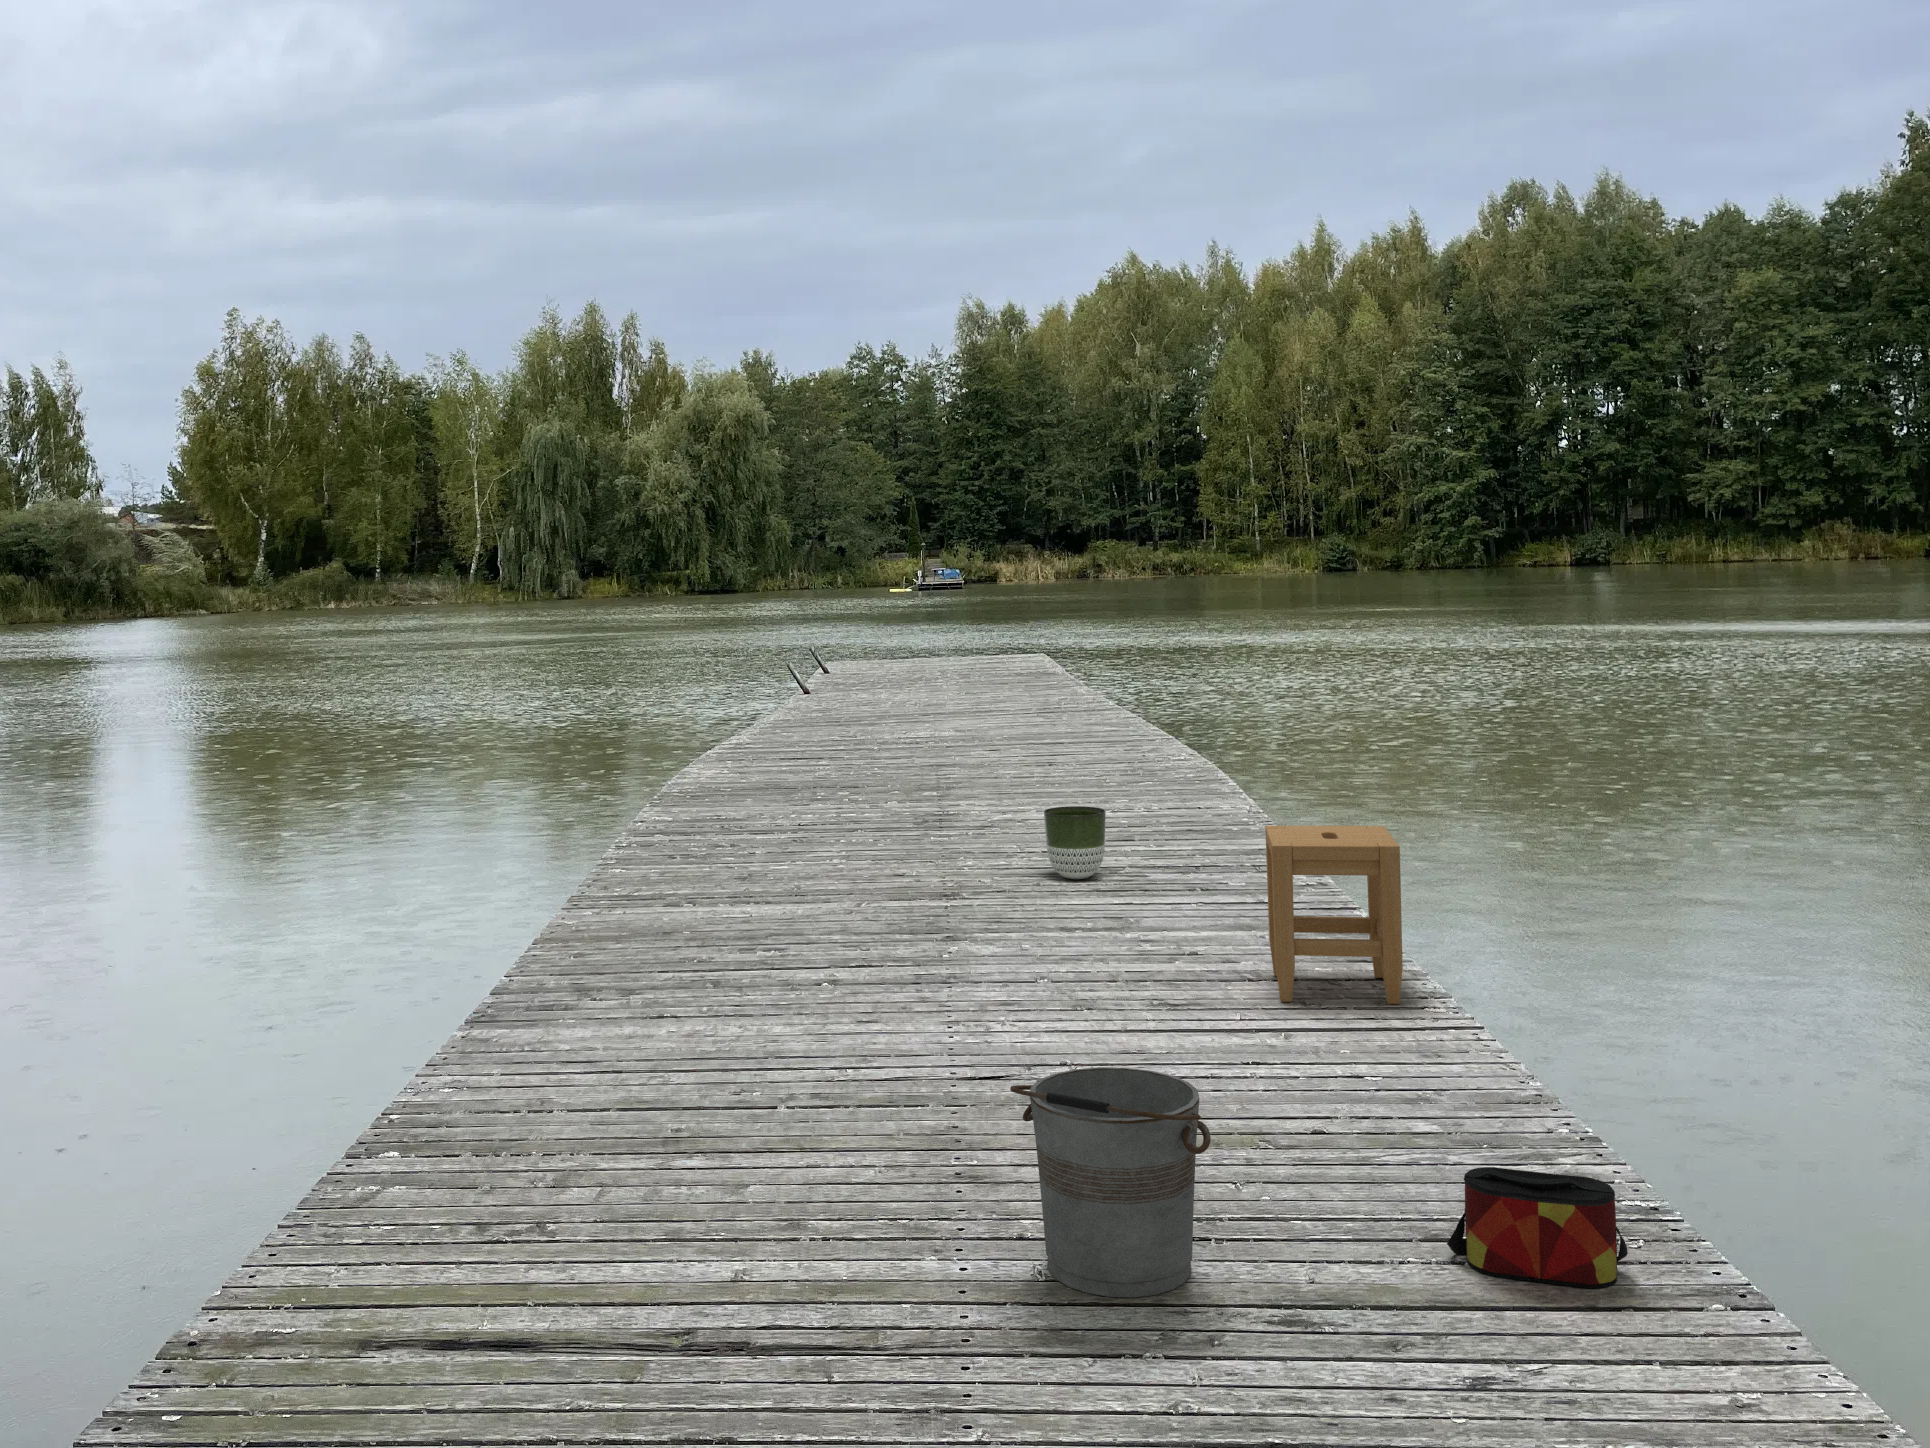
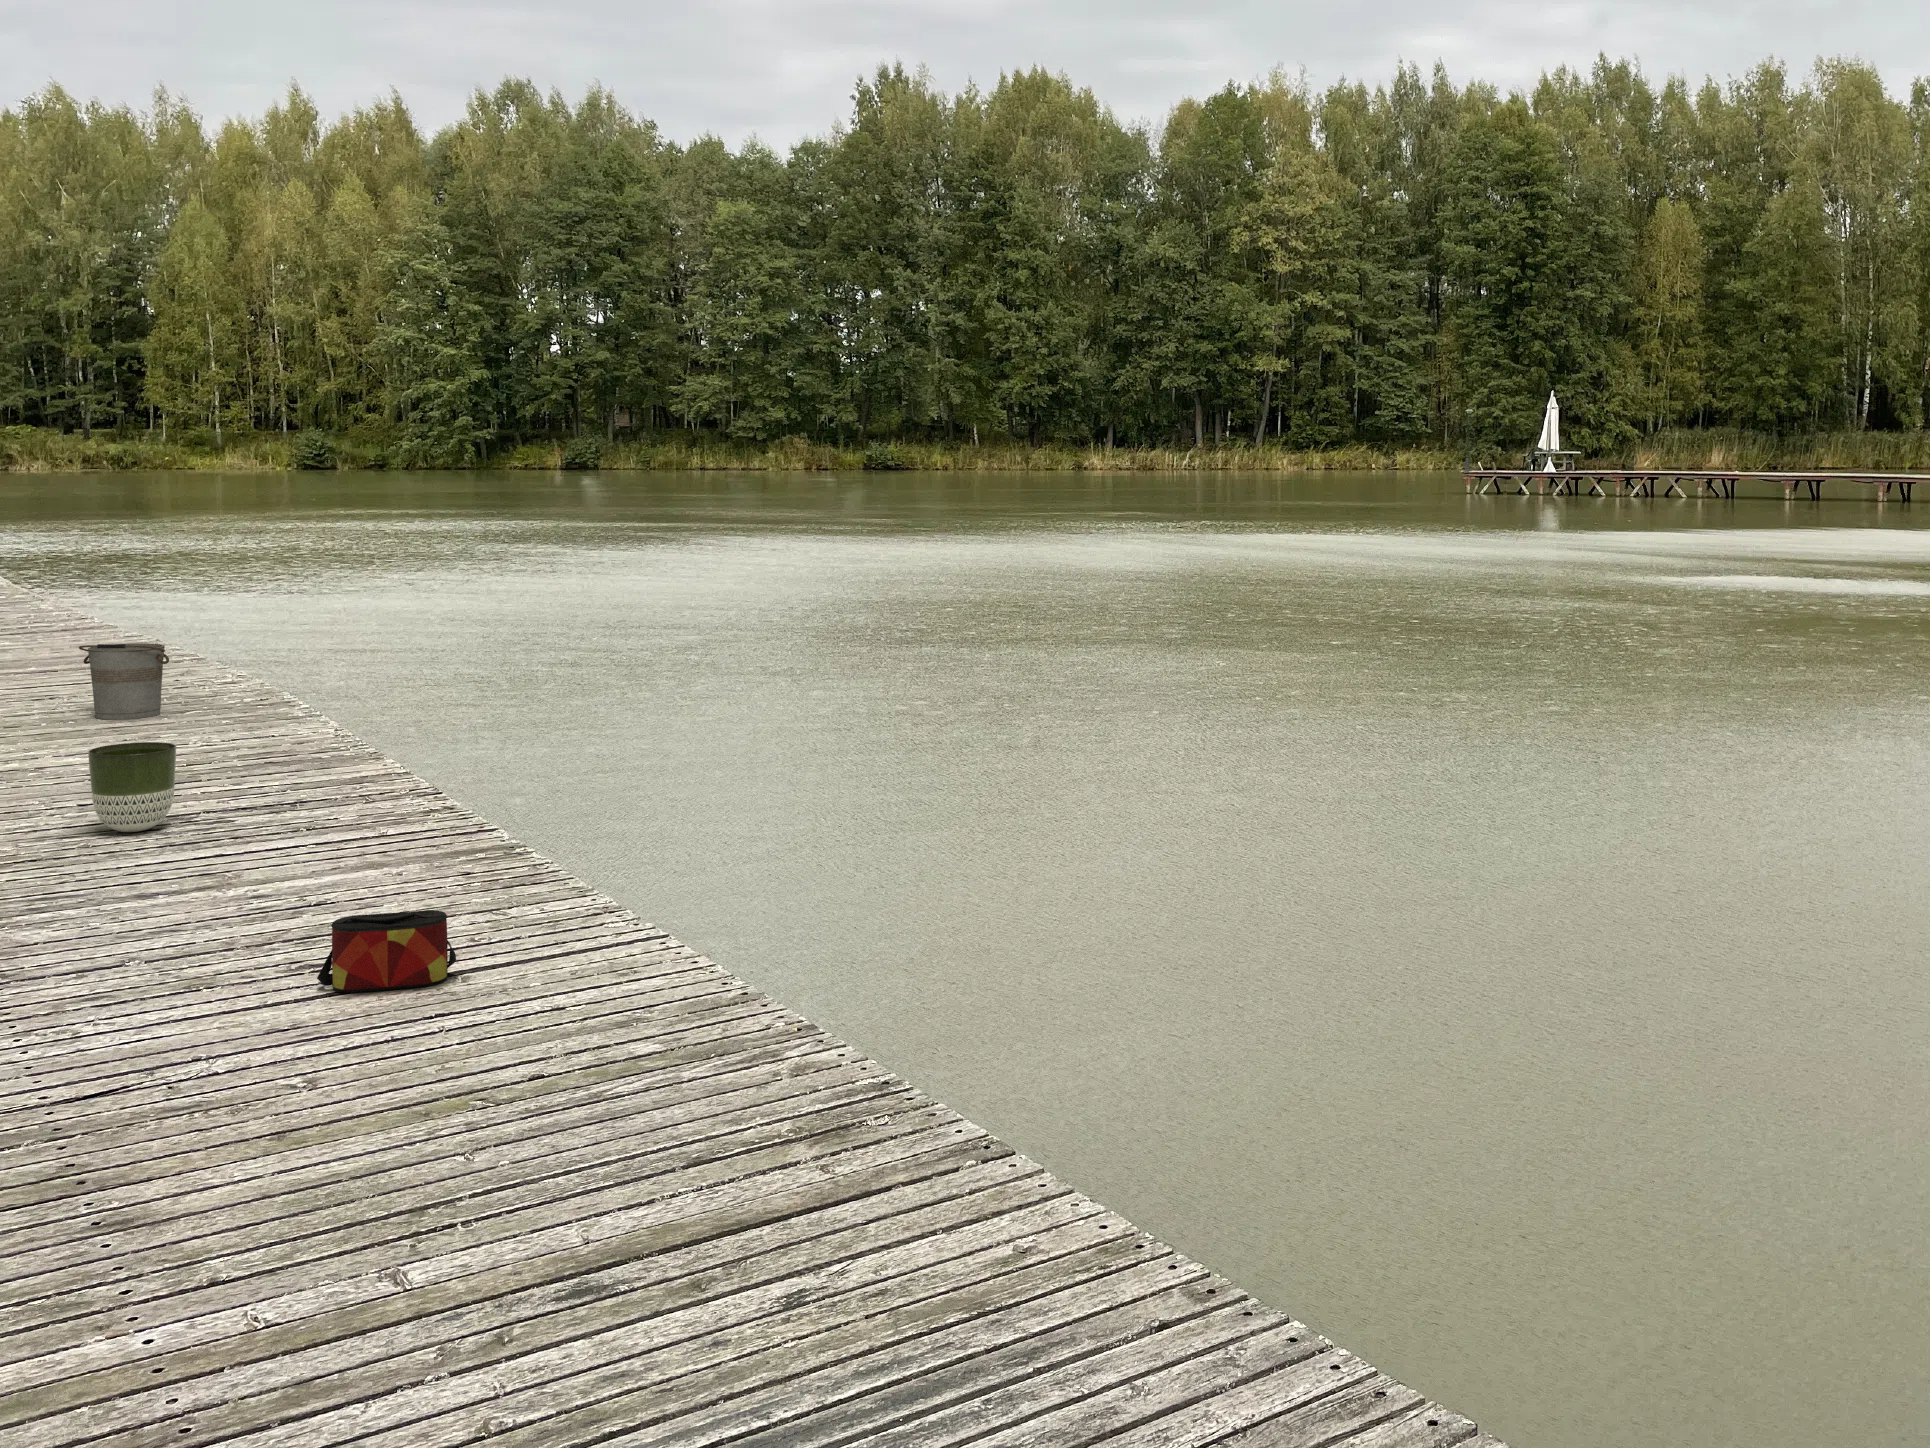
stool: present [1265,826,1403,1004] -> none [421,739,584,943]
bucket: present [1010,1067,1211,1298] -> present [79,643,169,720]
bag: present [1447,1167,1627,1288] -> present [317,910,456,993]

